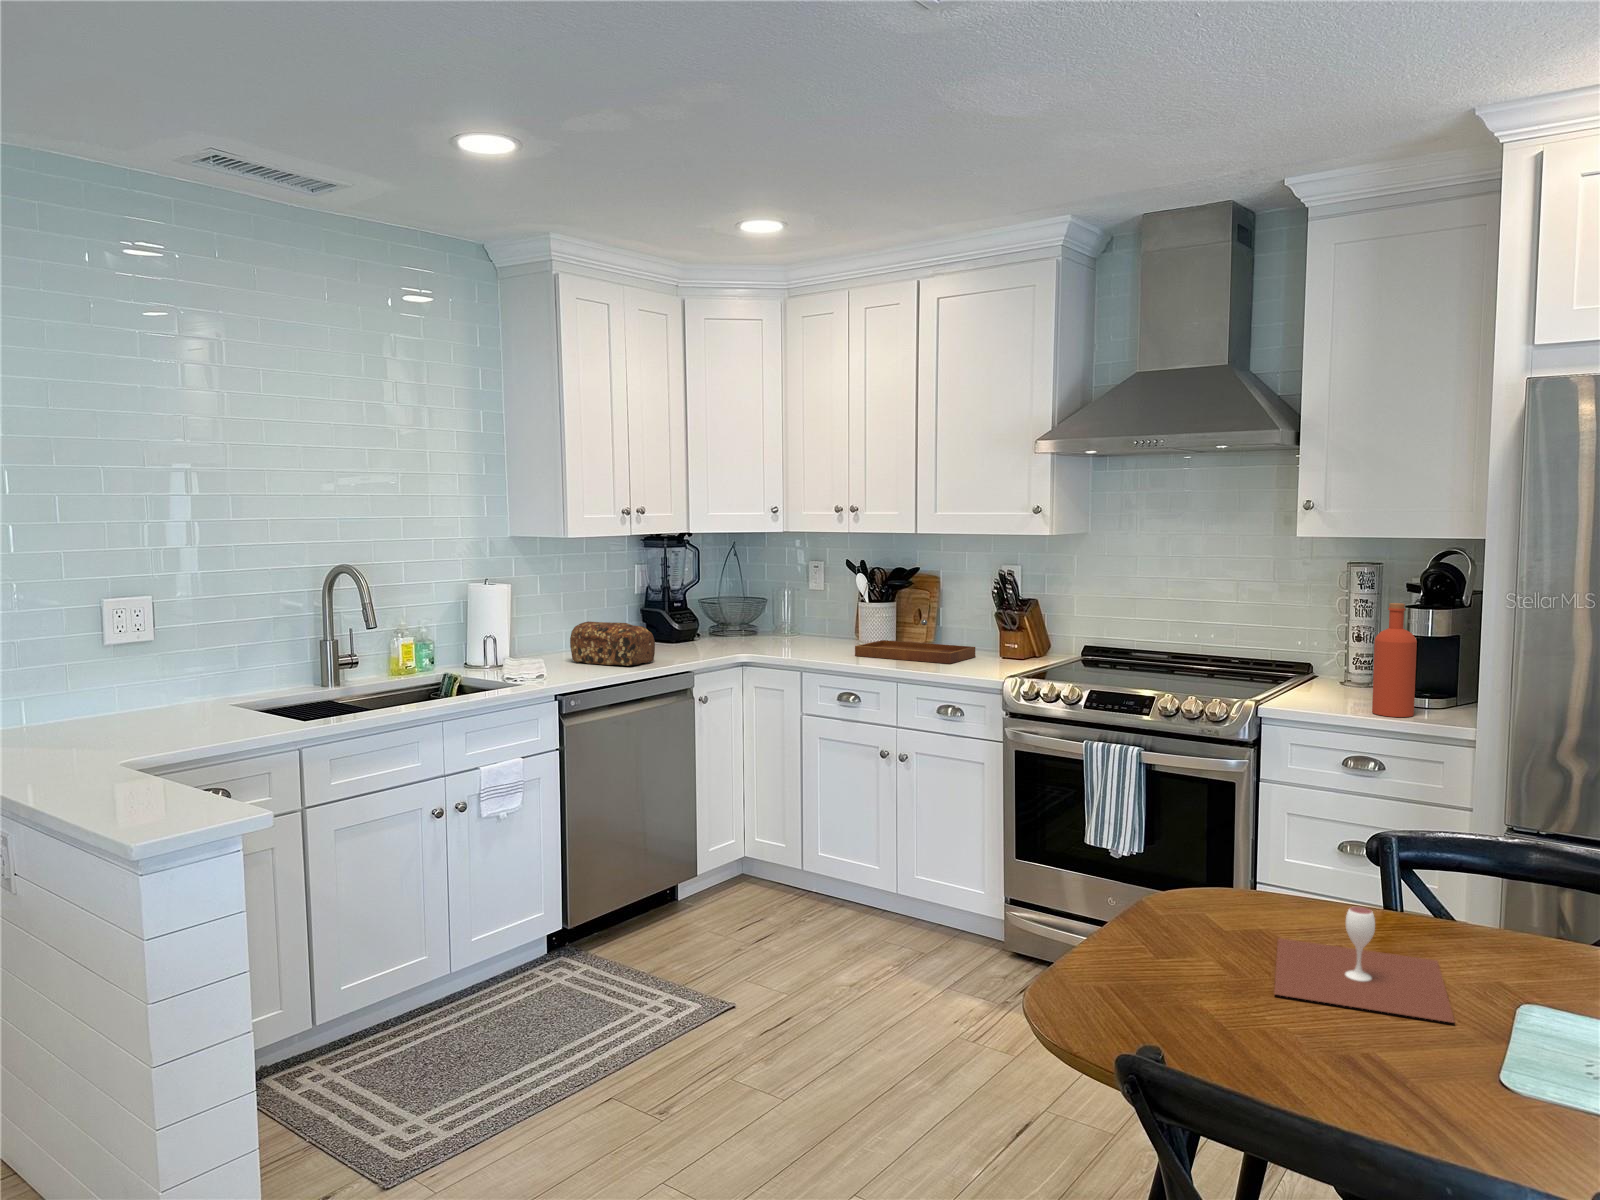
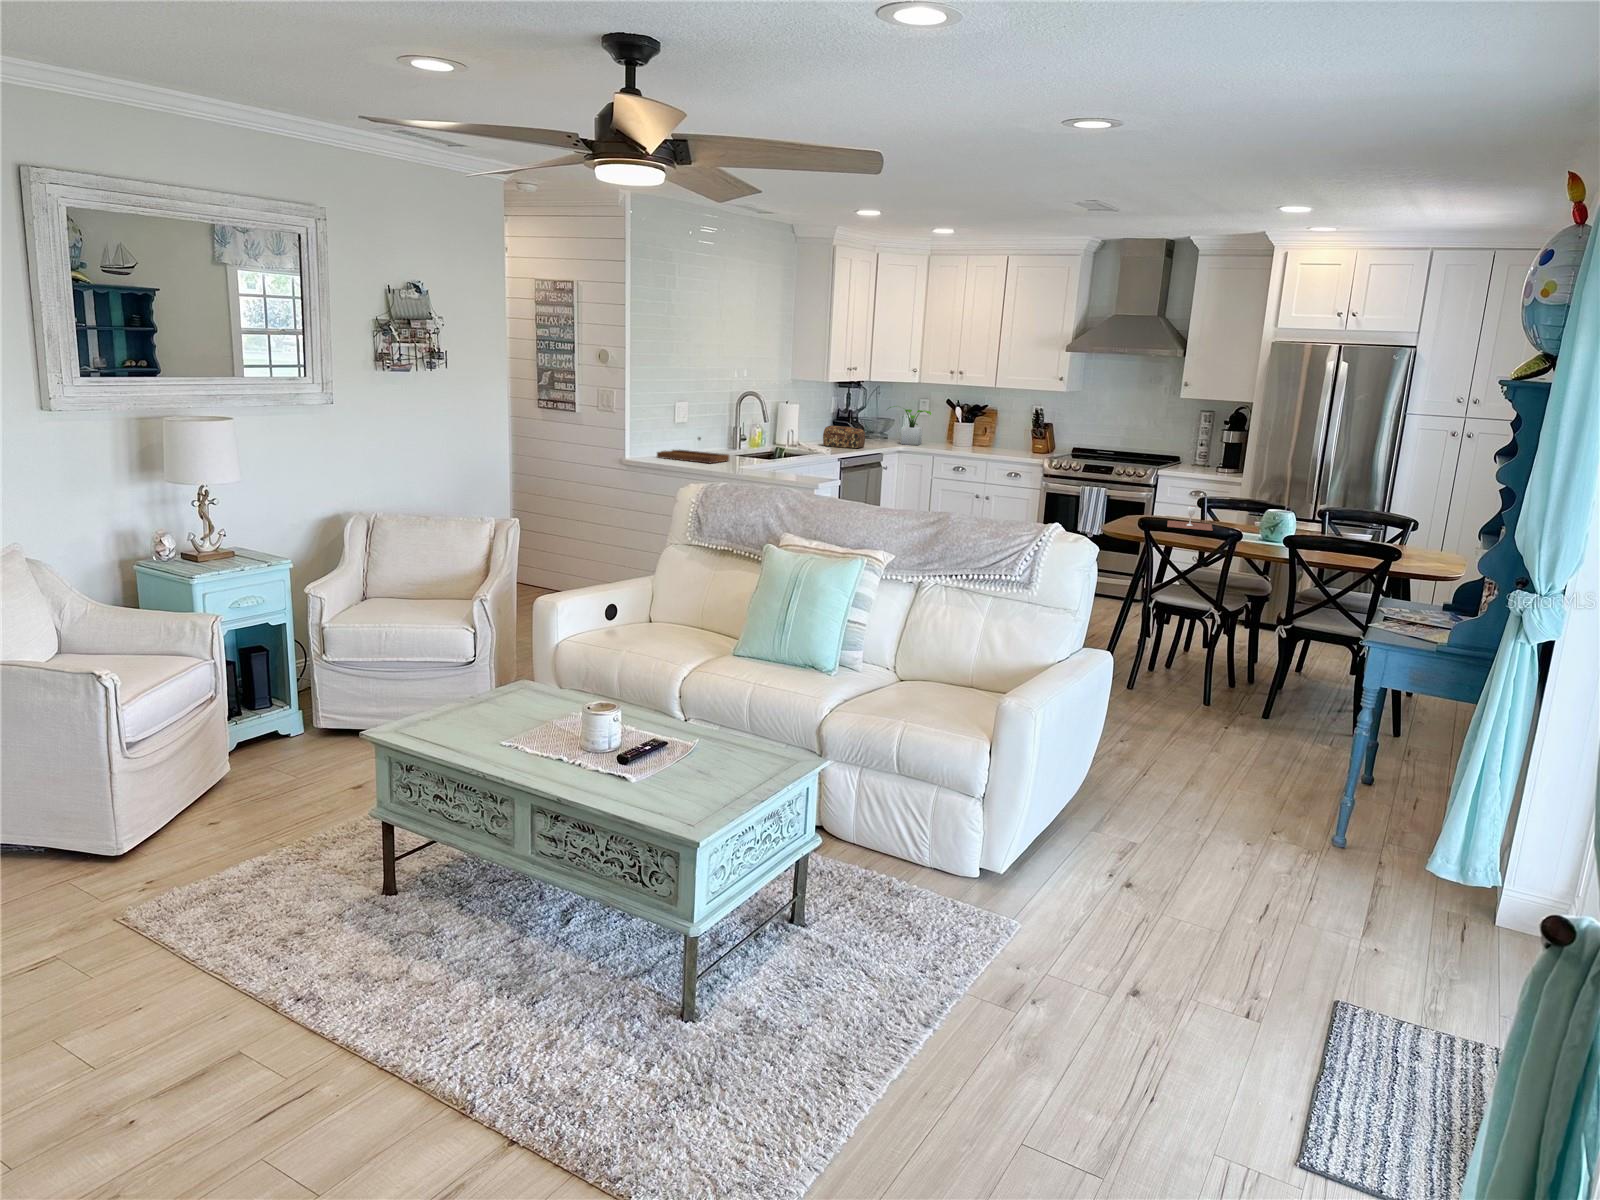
potted plant: none [719,576,806,651] -> present [888,406,931,445]
bottle: present [1372,603,1417,717] -> none [1204,428,1225,476]
tray: present [855,619,975,664] -> present [657,437,729,463]

